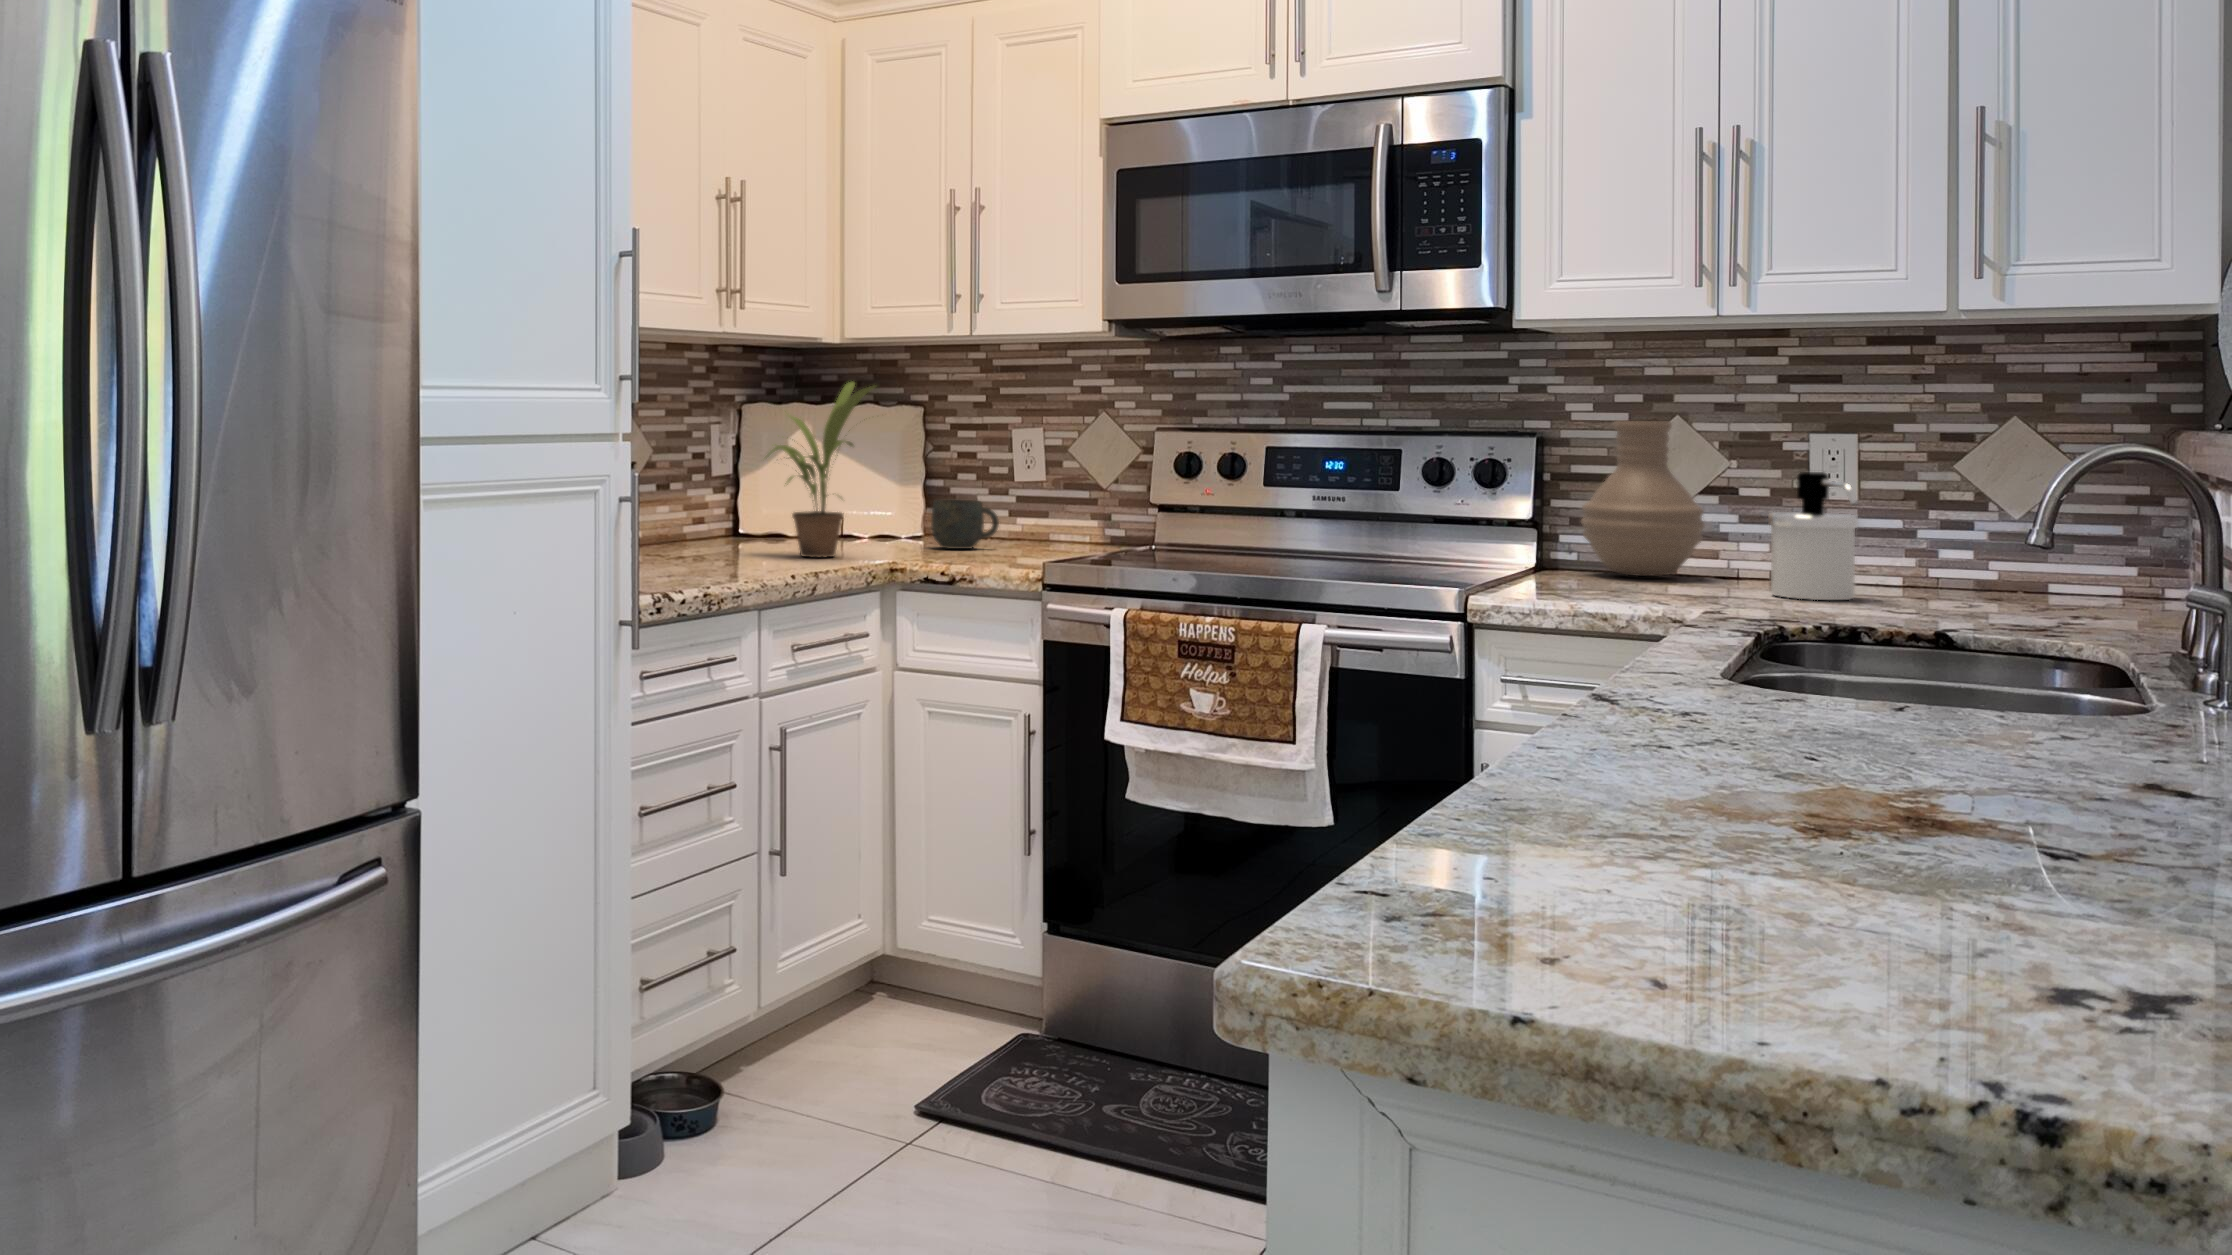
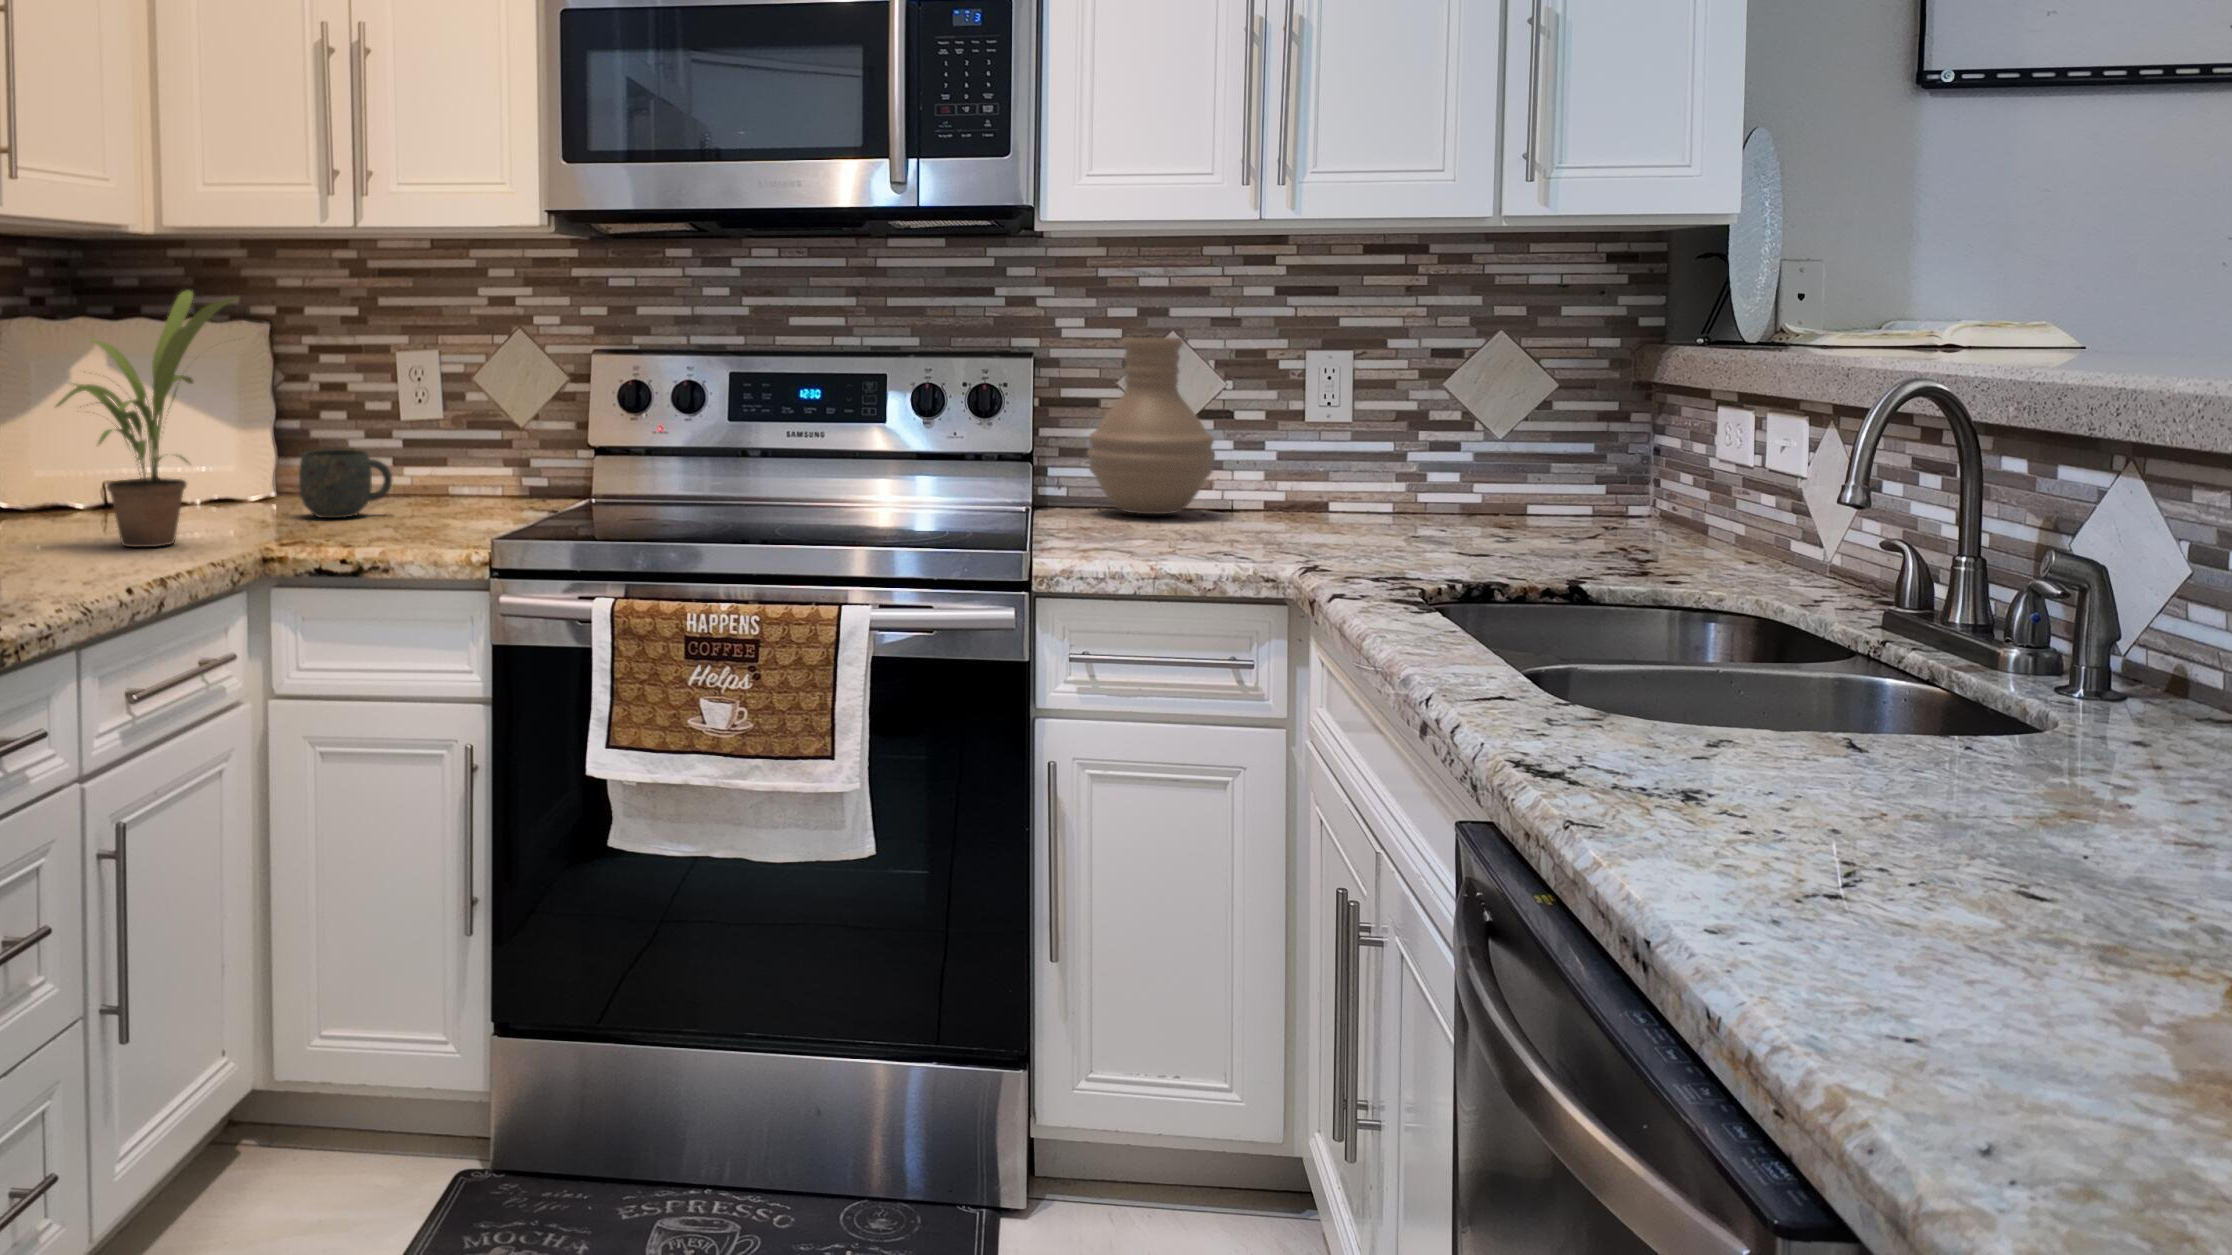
soap dispenser: present [1768,472,1858,600] -> none [1311,396,1420,540]

